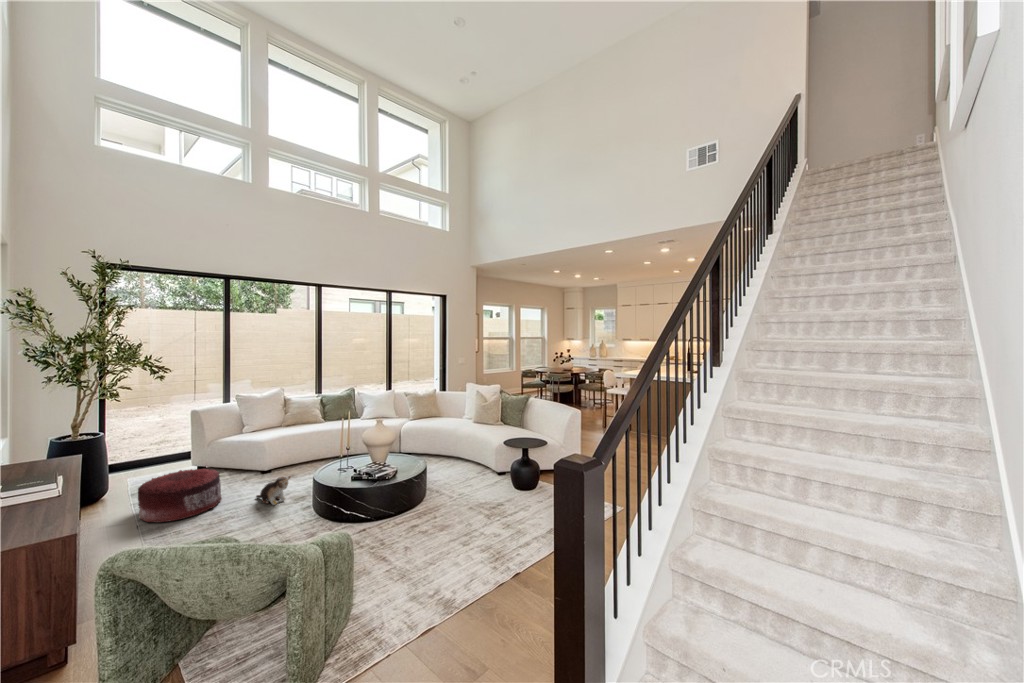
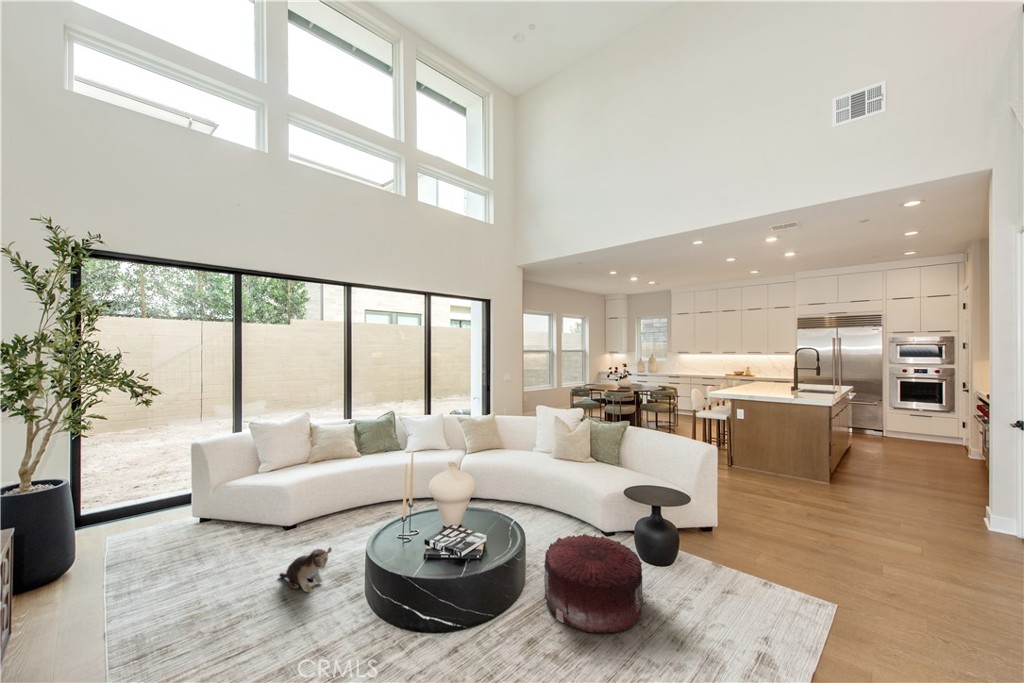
pouf: present [138,468,222,523] -> present [544,534,643,633]

